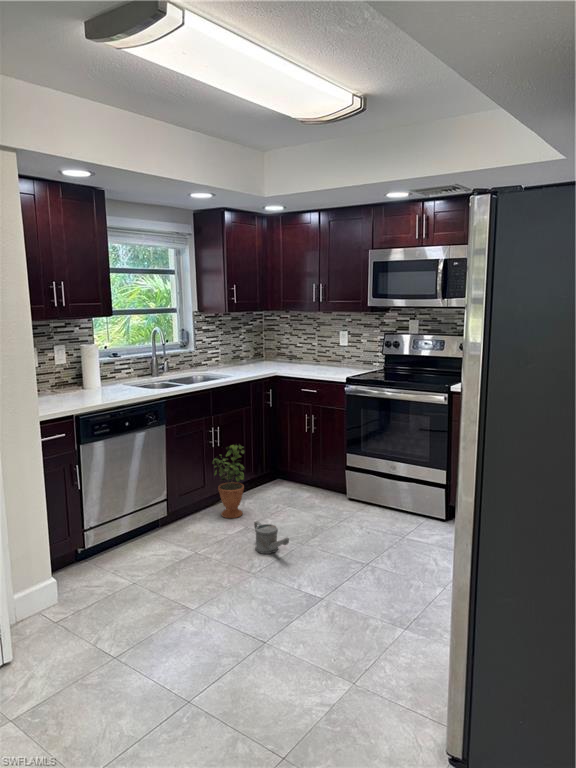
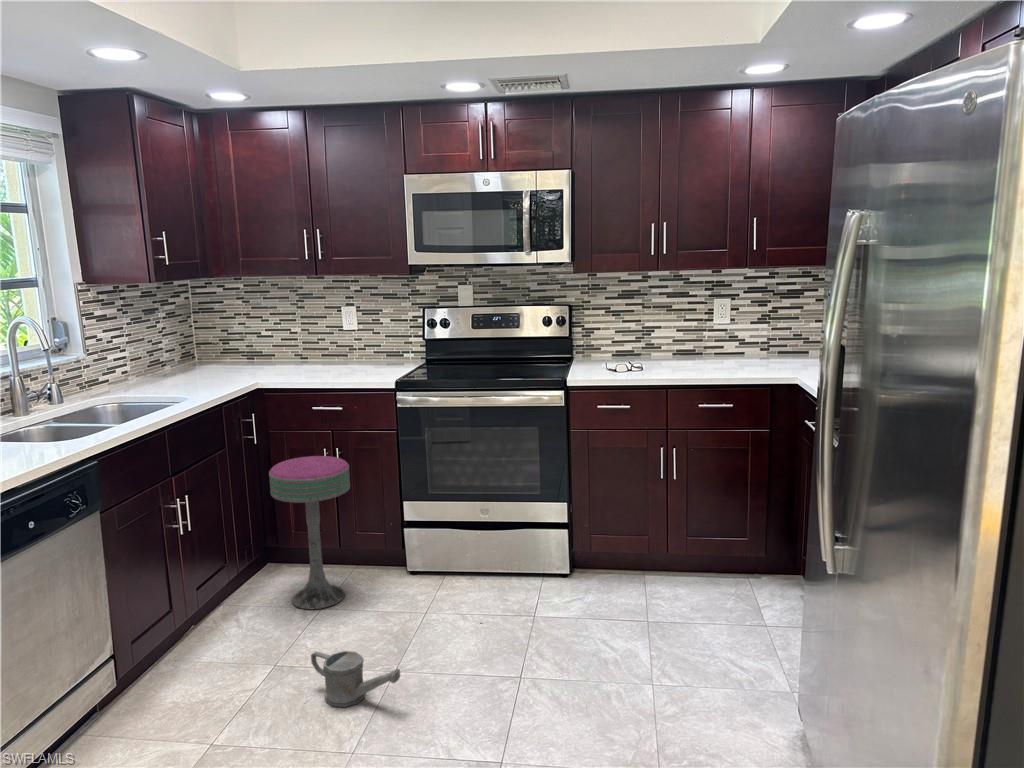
bar stool: none [266,417,312,506] -> present [269,456,350,609]
potted plant: present [213,445,244,518] -> none [188,514,255,657]

